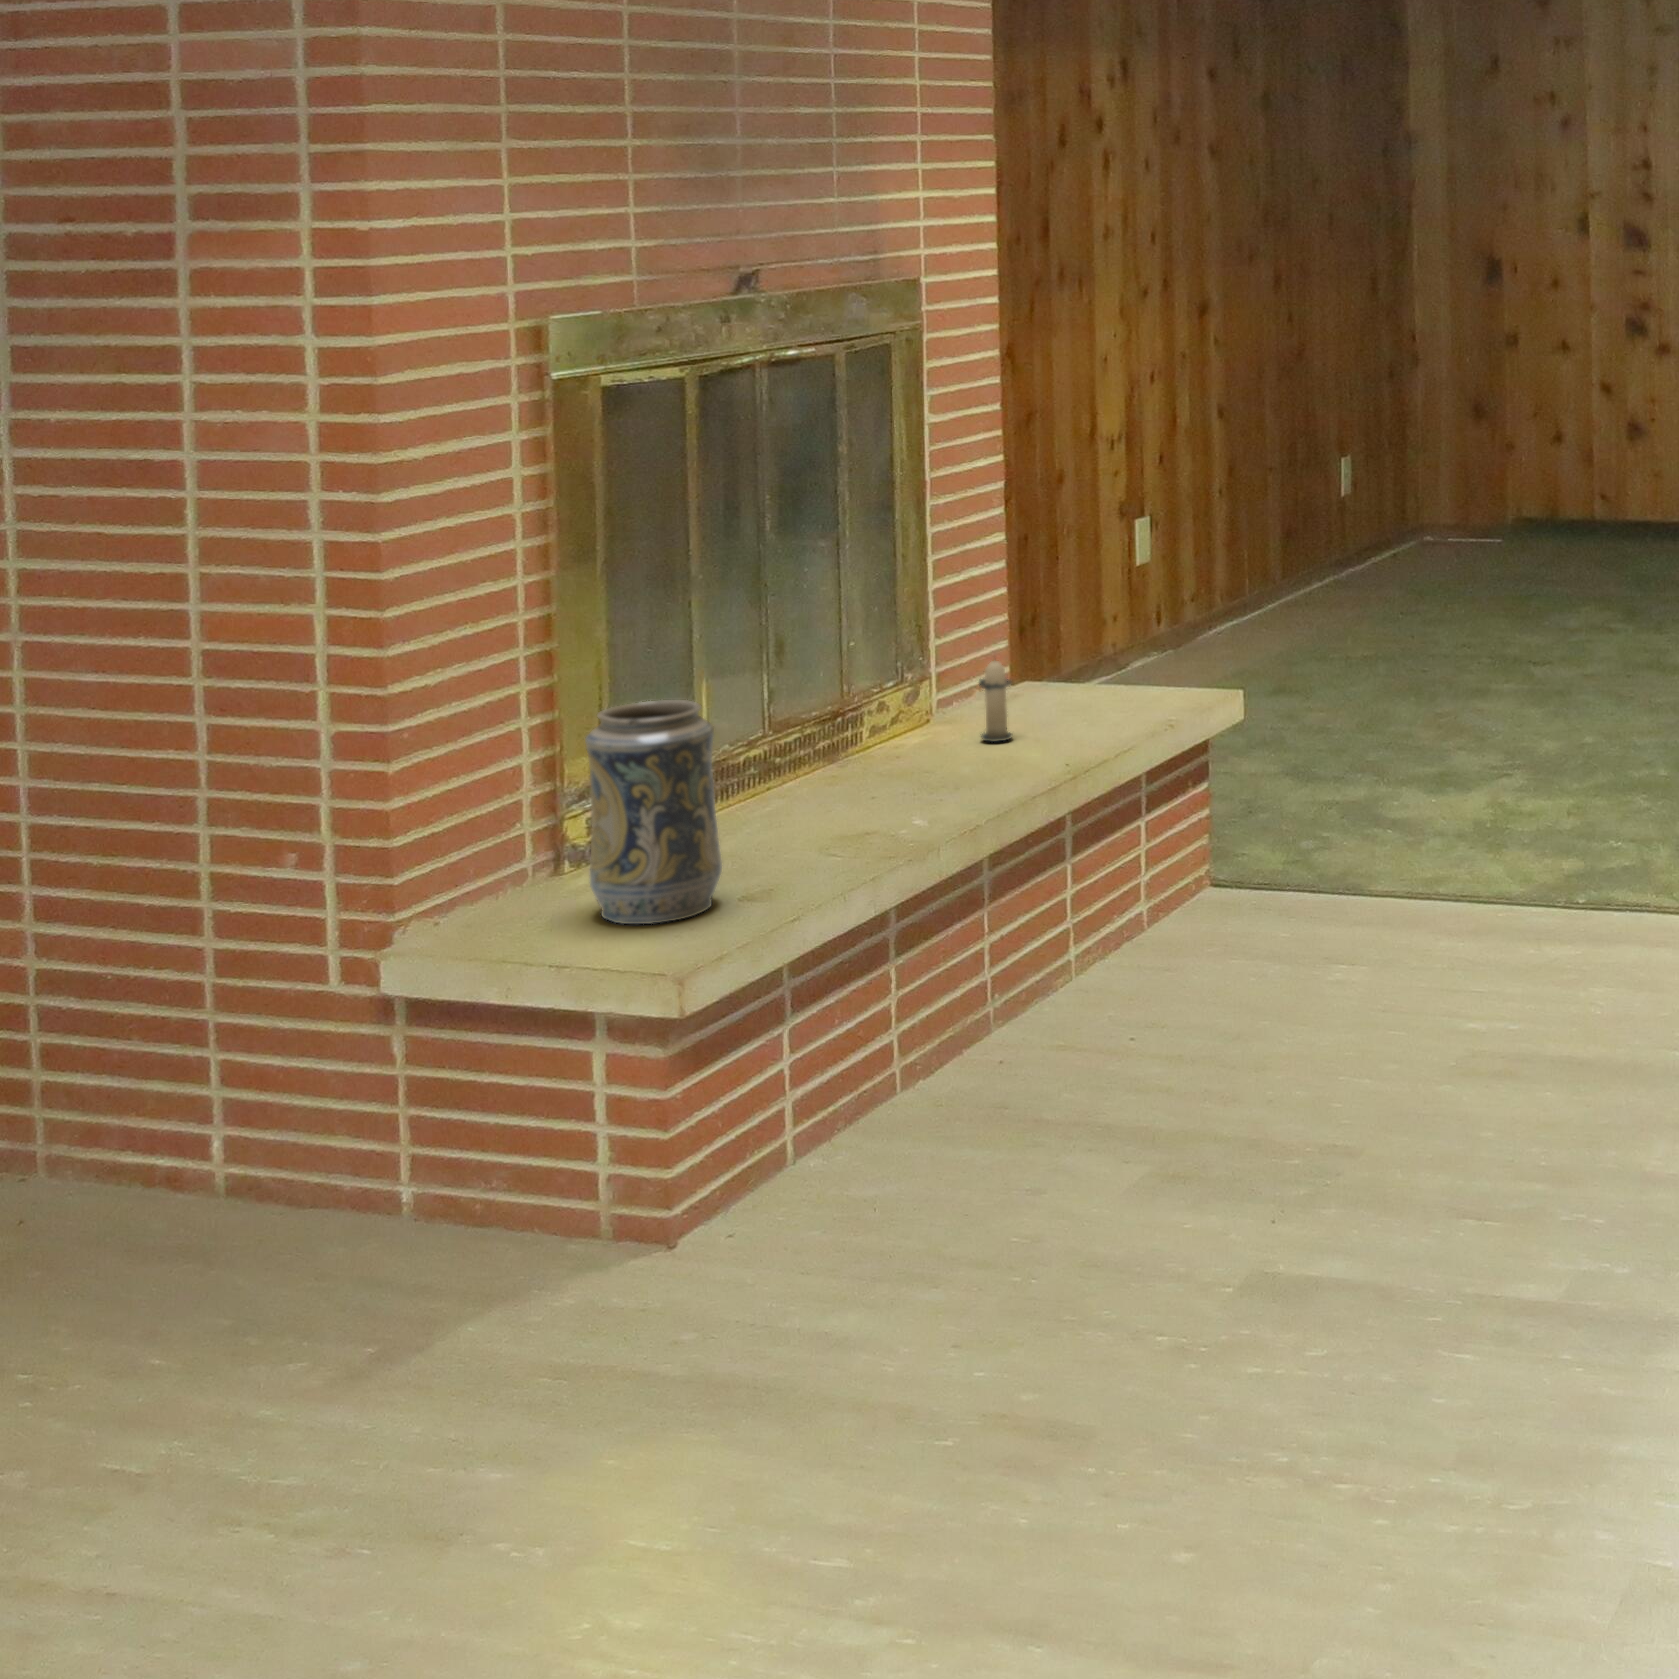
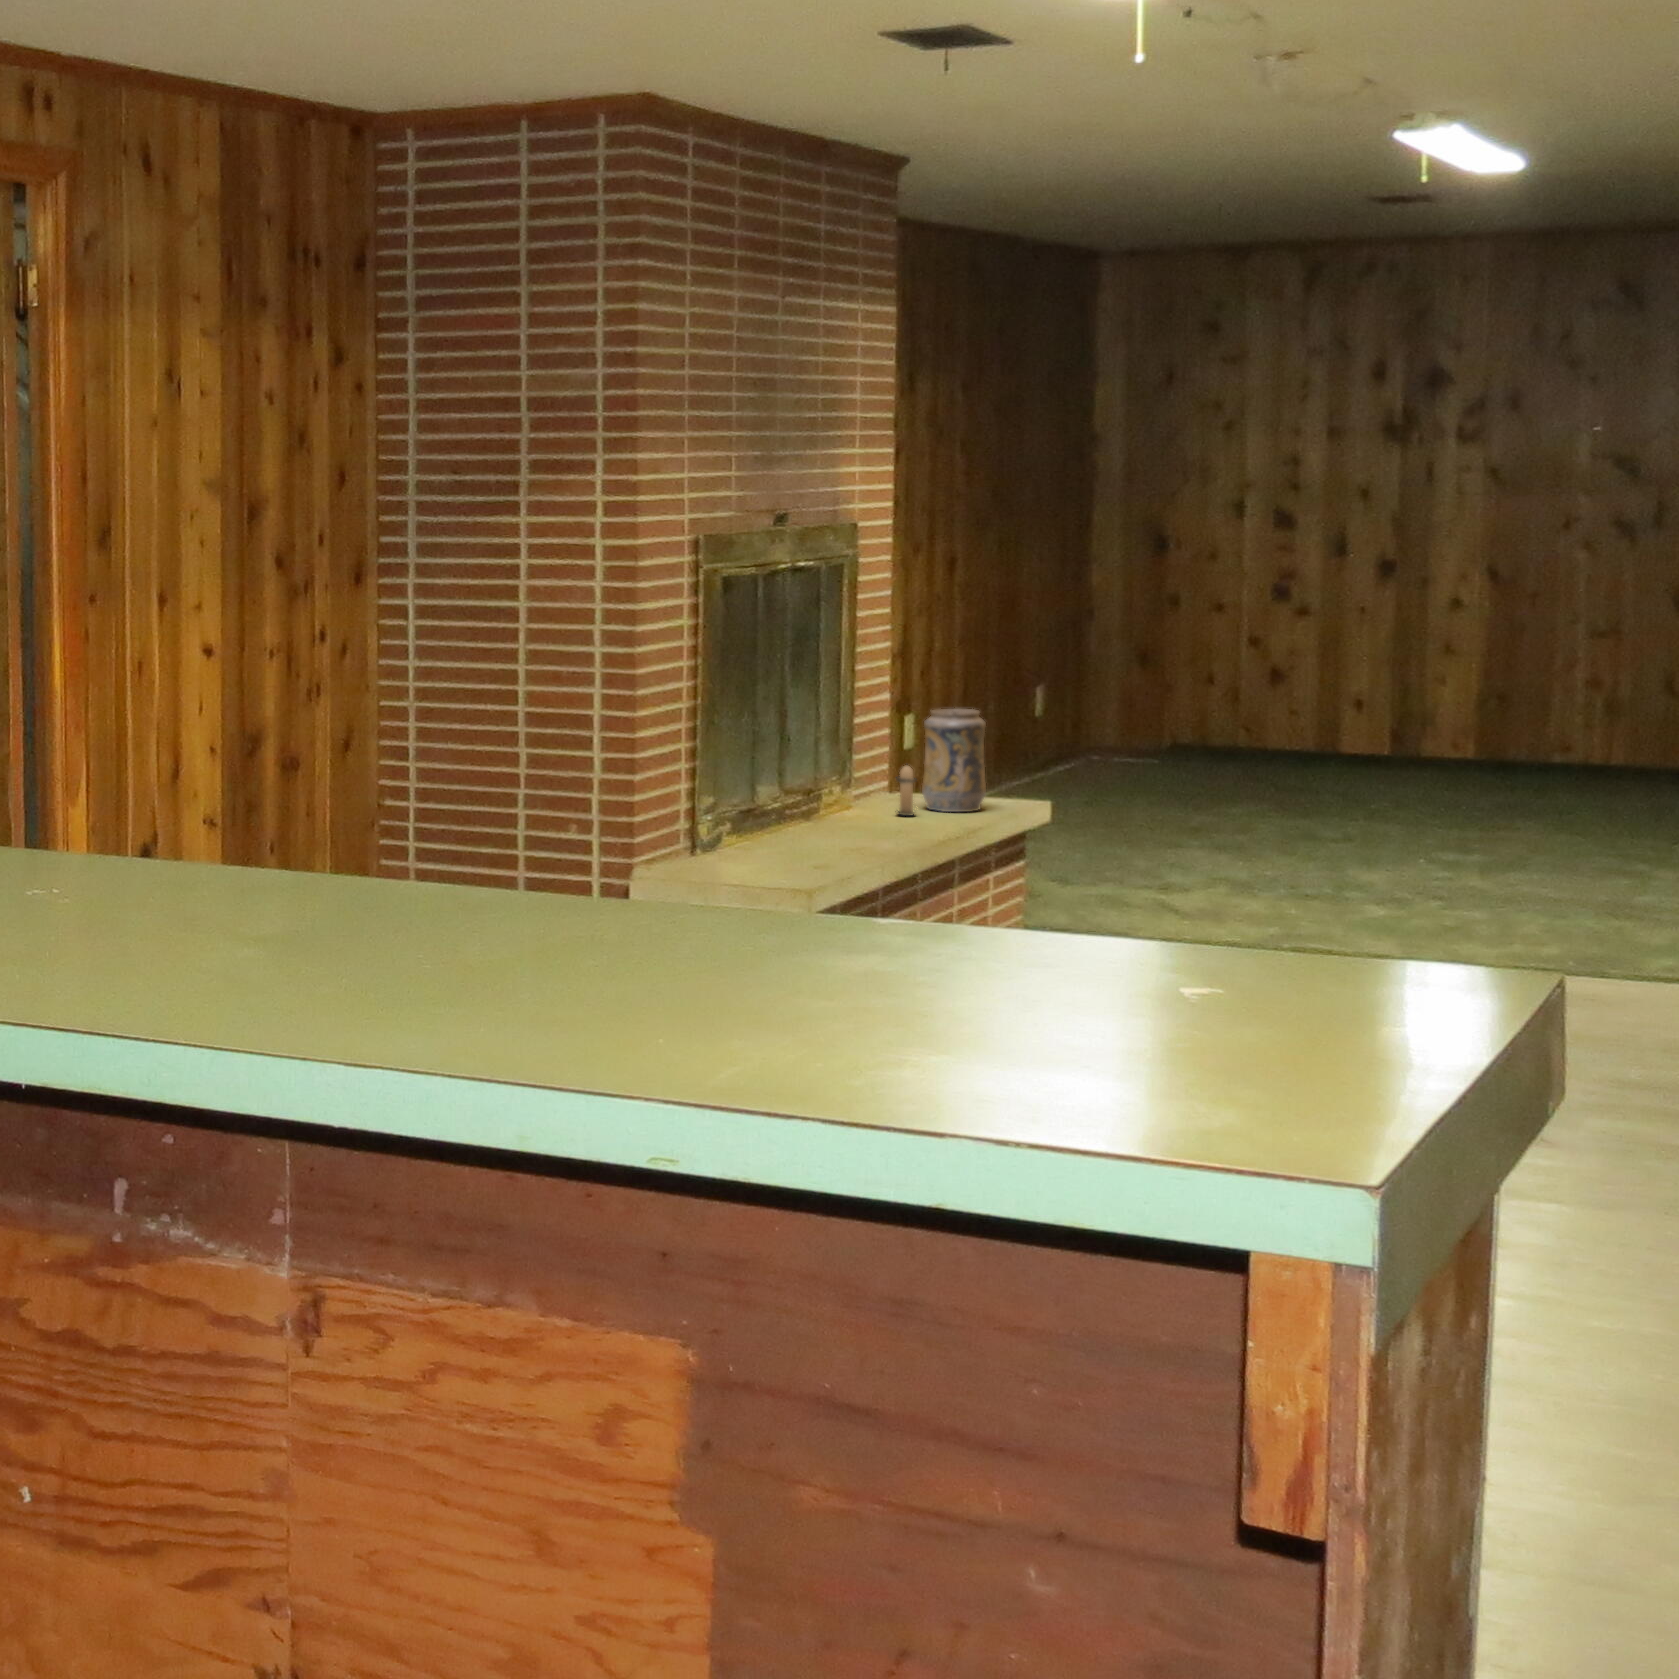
decorative vase: present [585,700,722,924] -> present [922,709,986,812]

